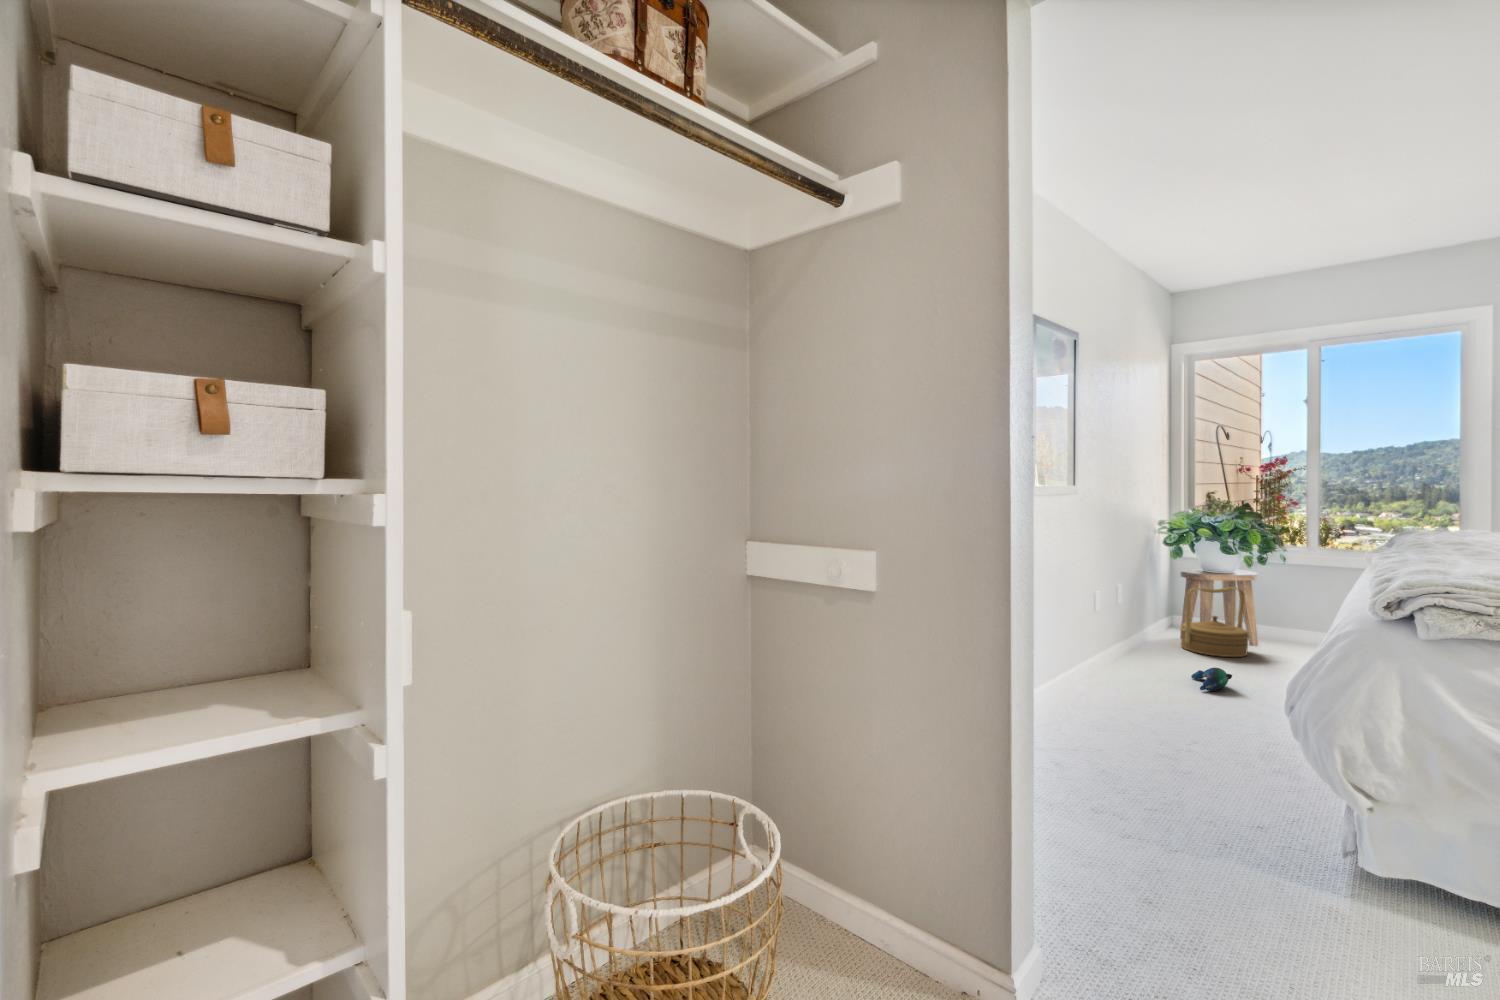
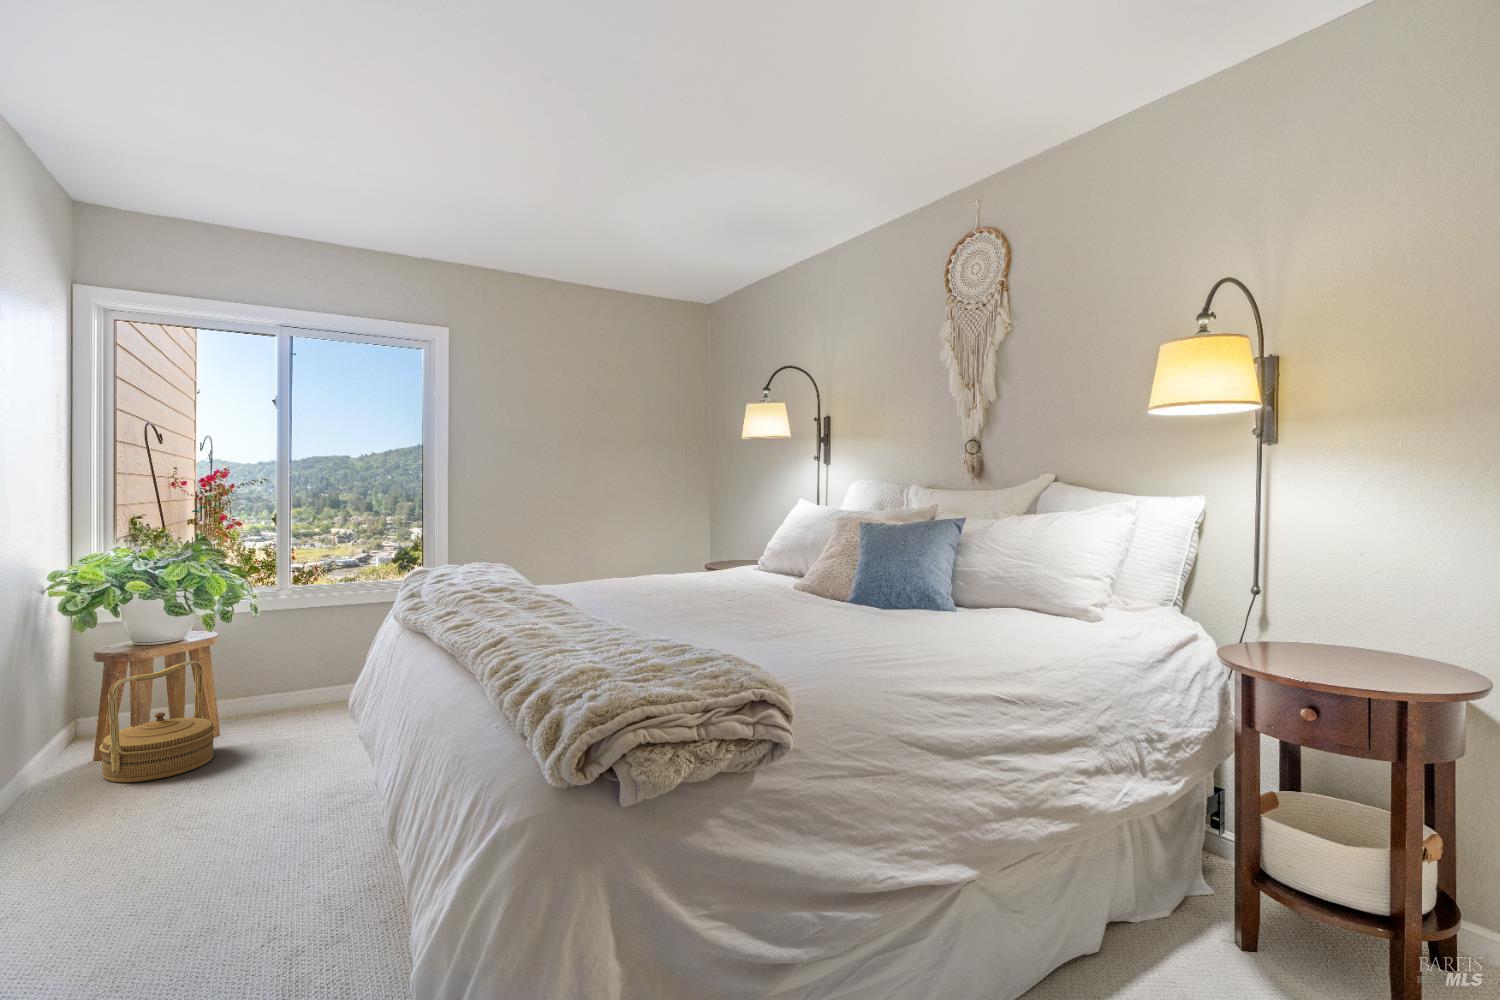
plush toy: present [1191,668,1232,691] -> none [133,817,208,874]

